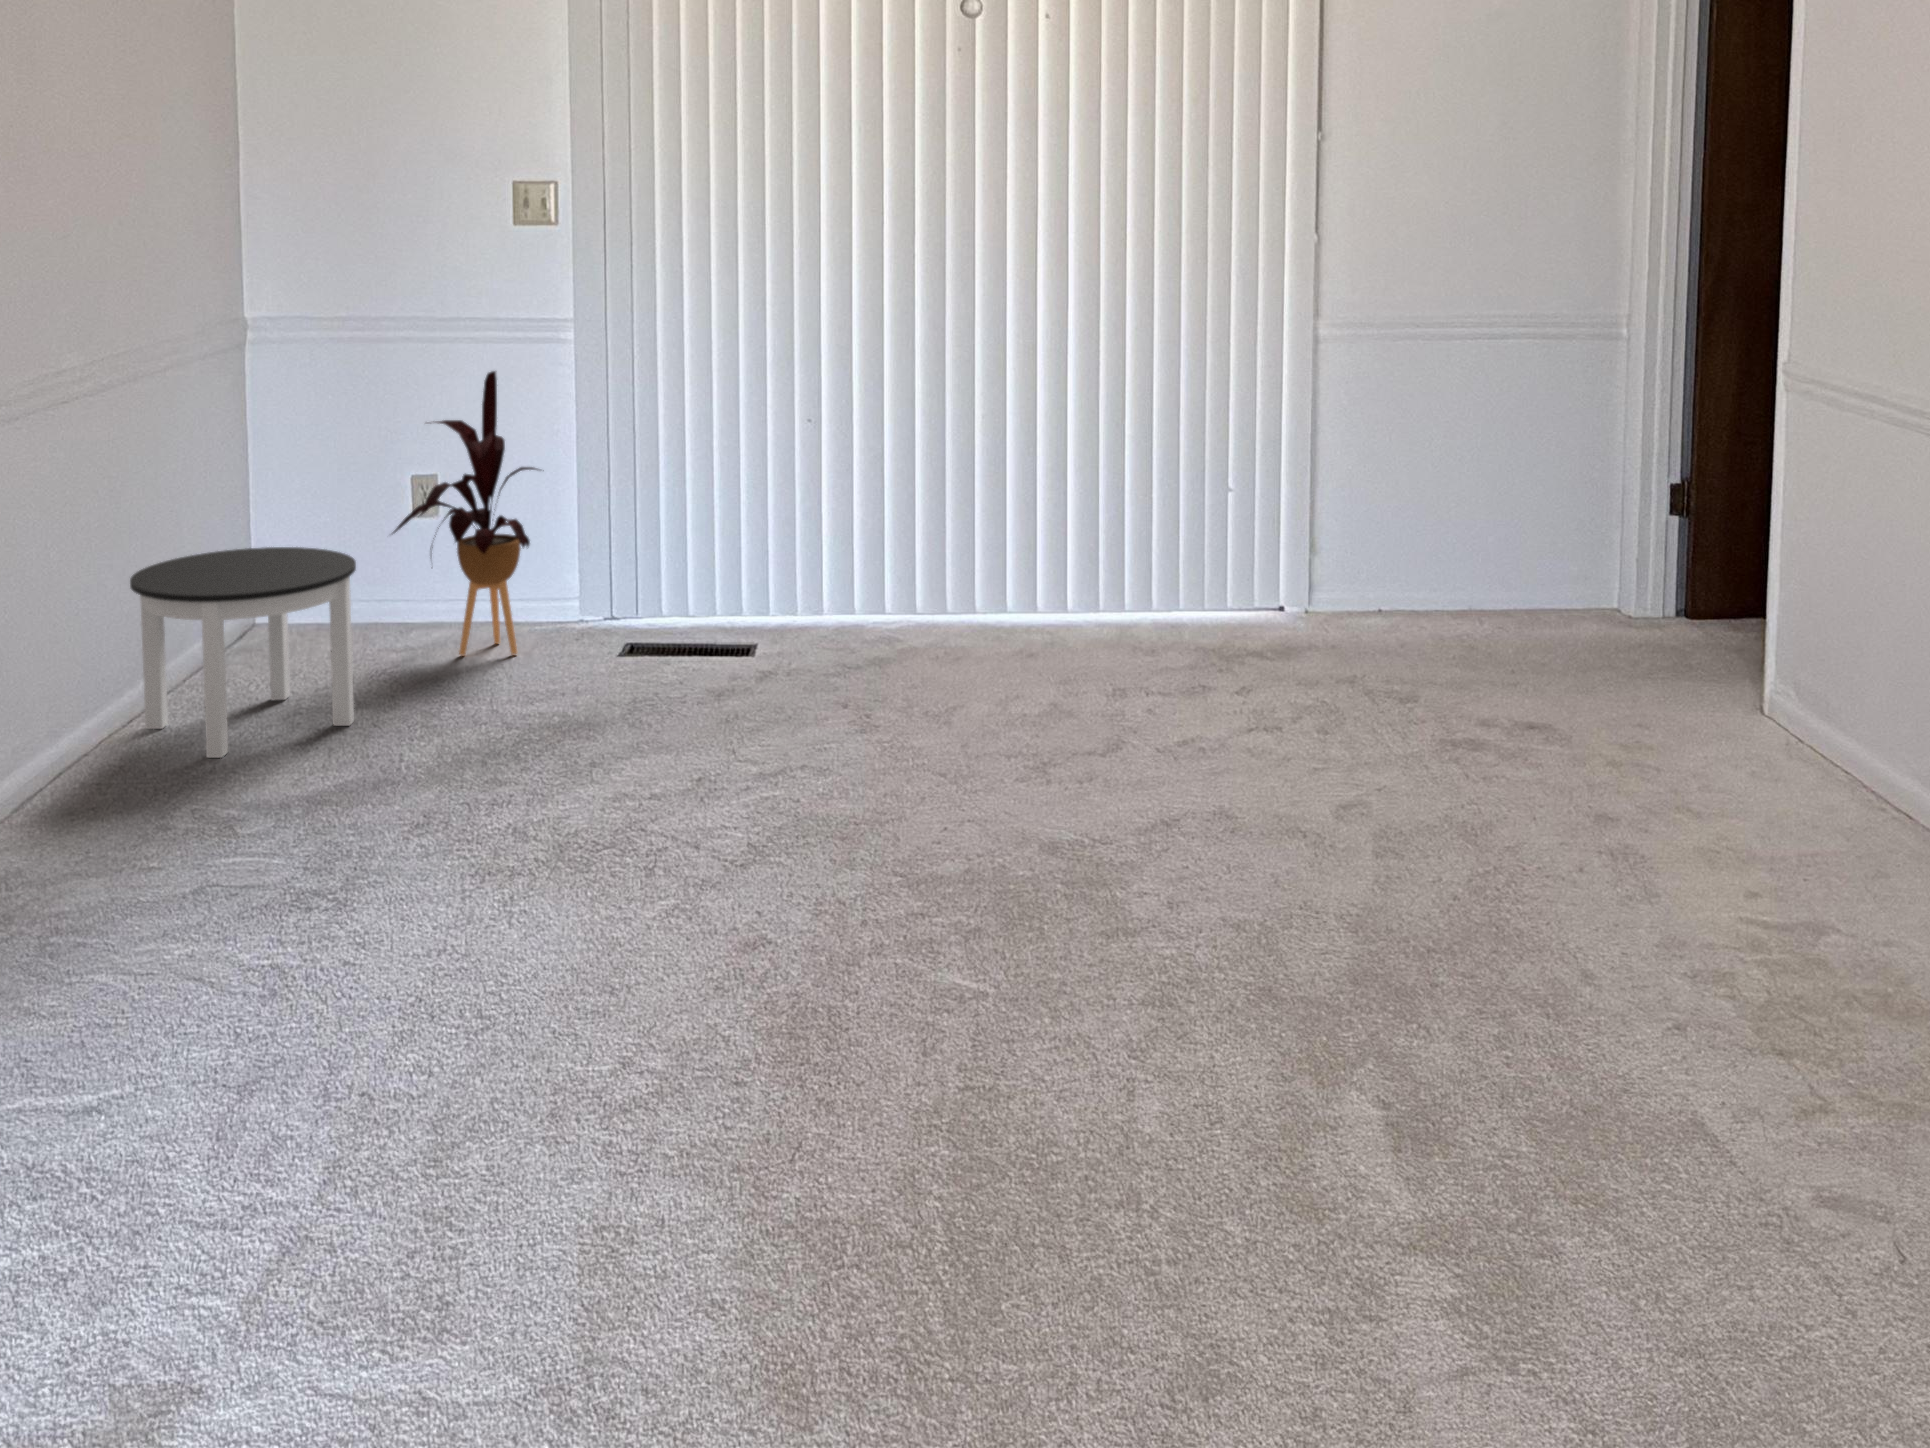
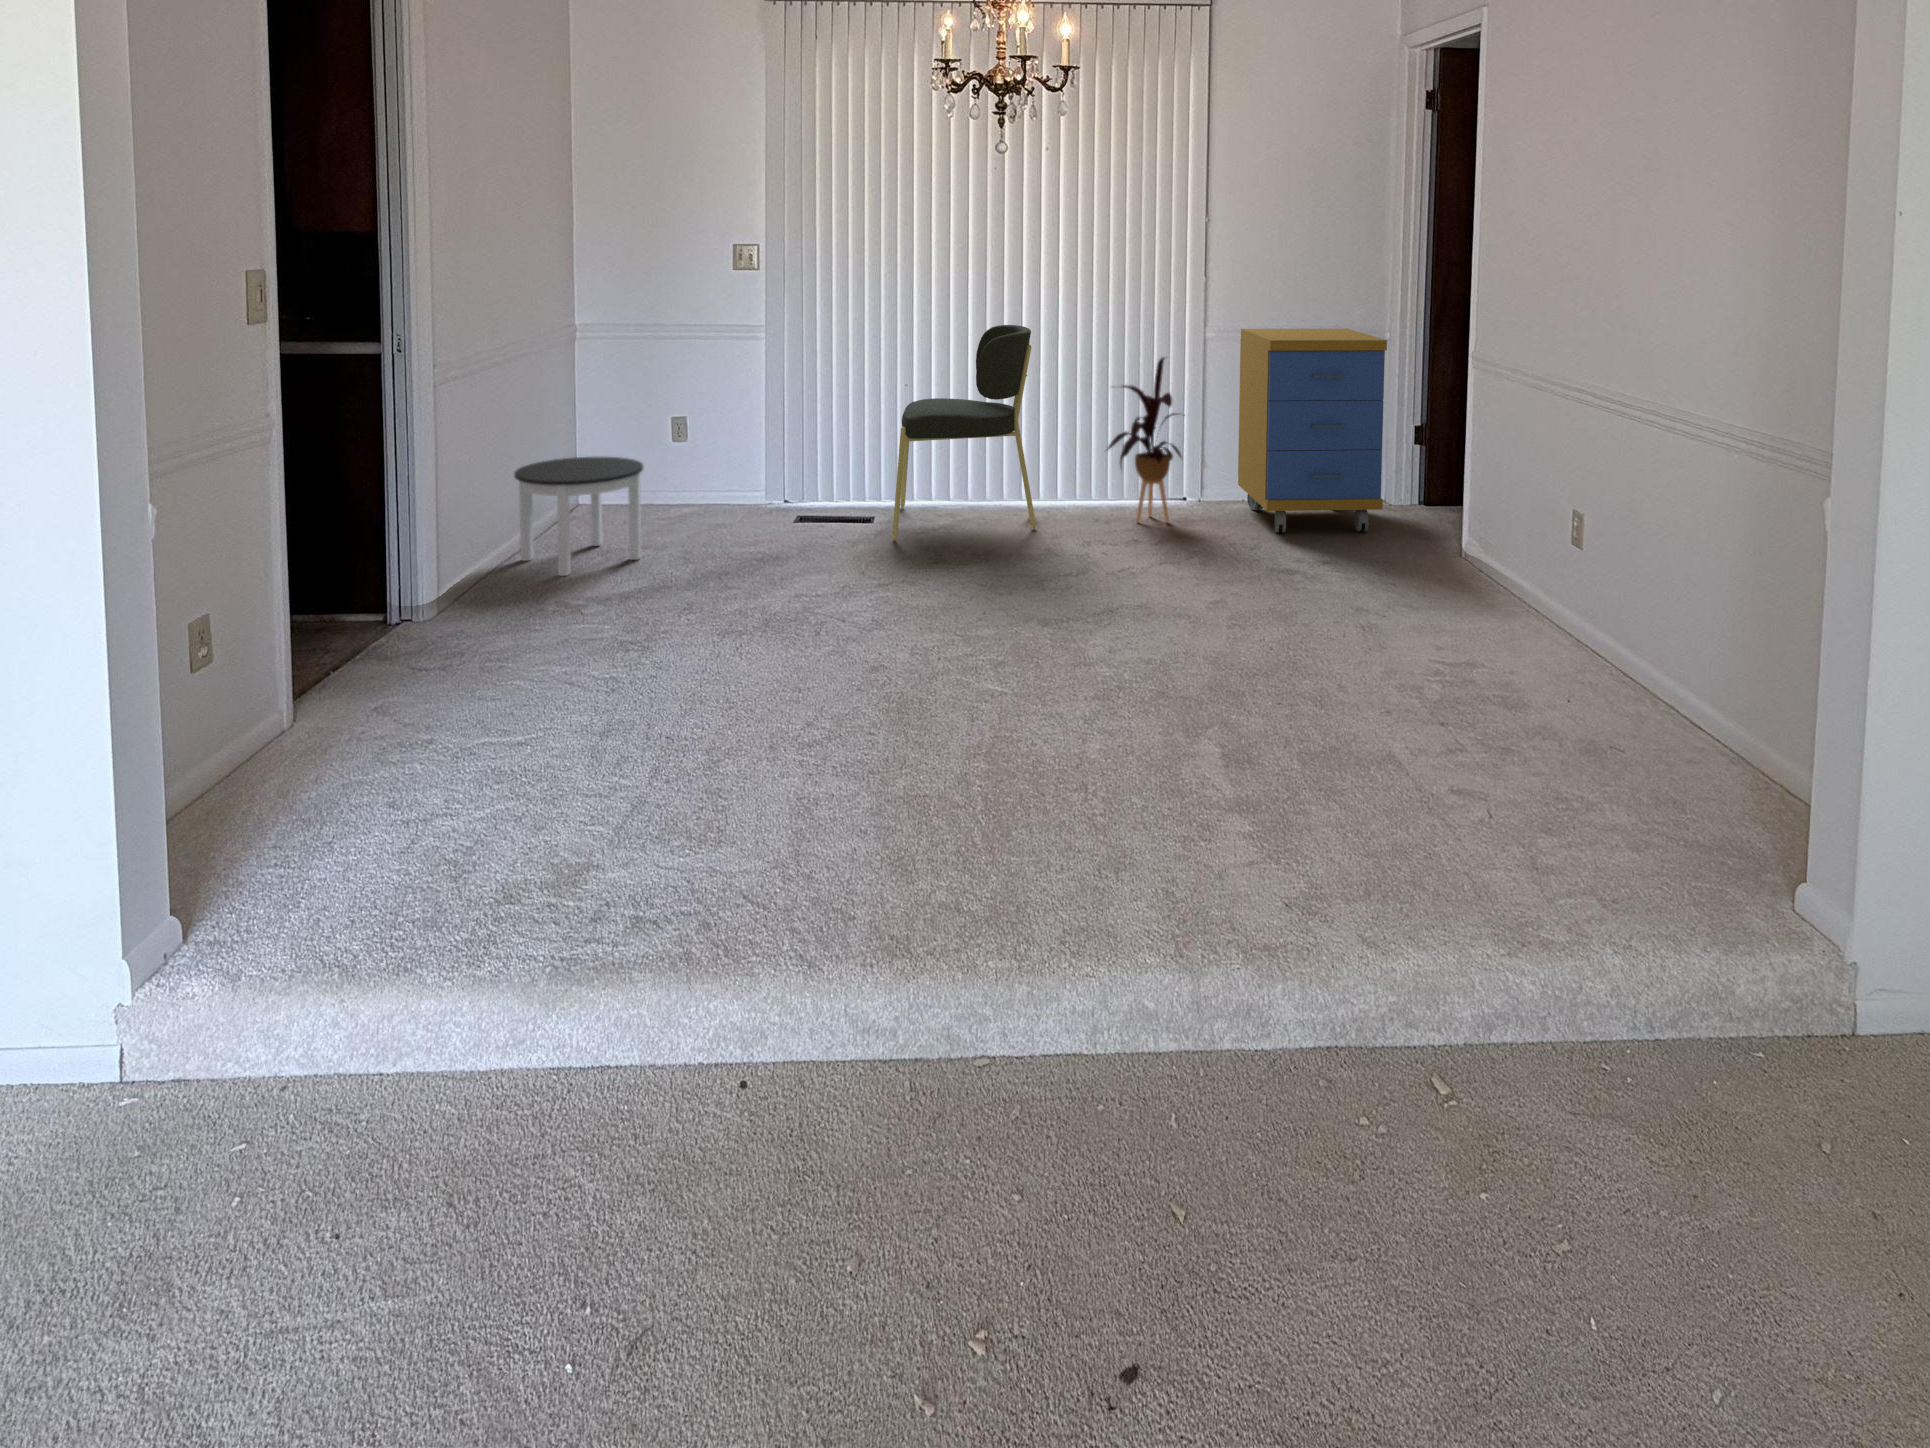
dining chair: none [786,316,1031,688] -> present [892,325,1036,541]
storage cabinet: none [1371,319,1630,668] -> present [1238,329,1387,533]
house plant: present [393,371,538,656] -> present [1108,357,1185,522]

